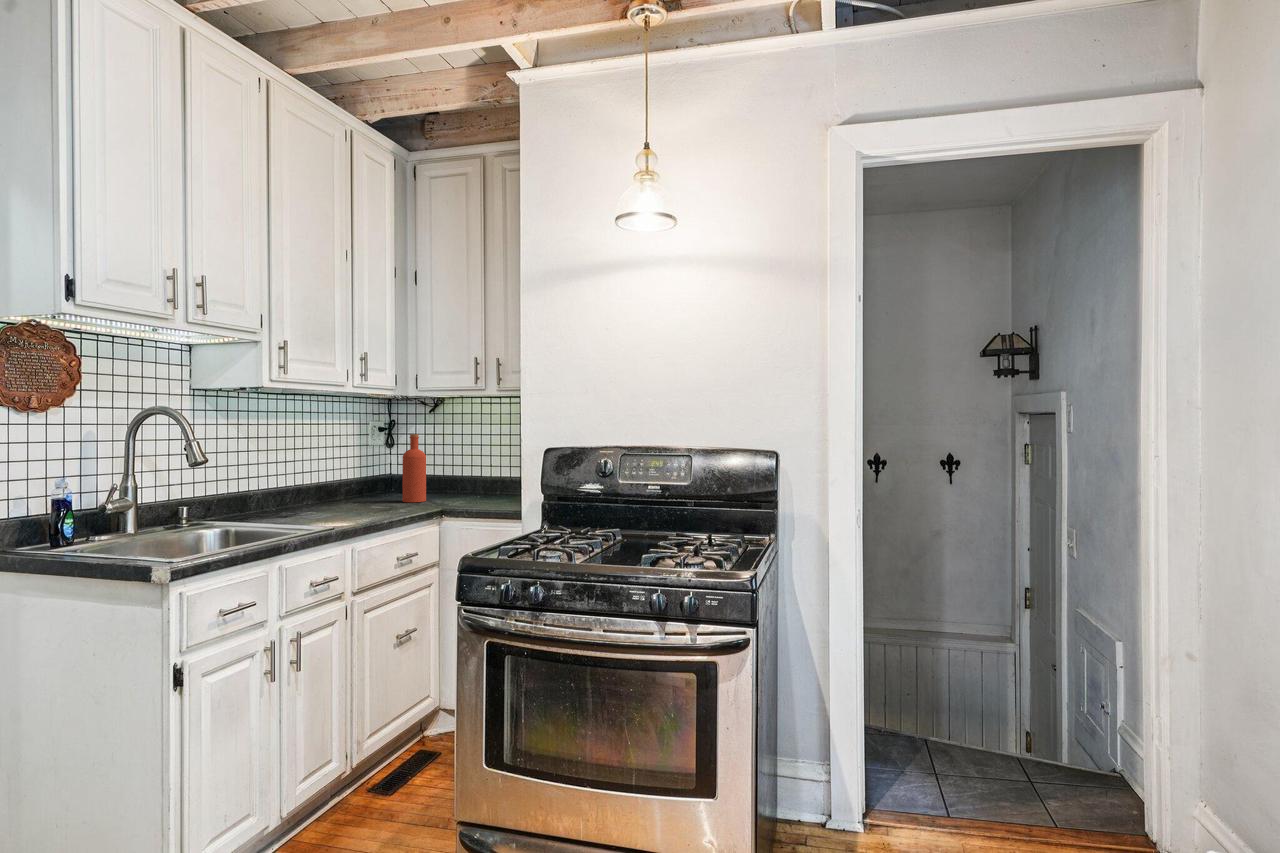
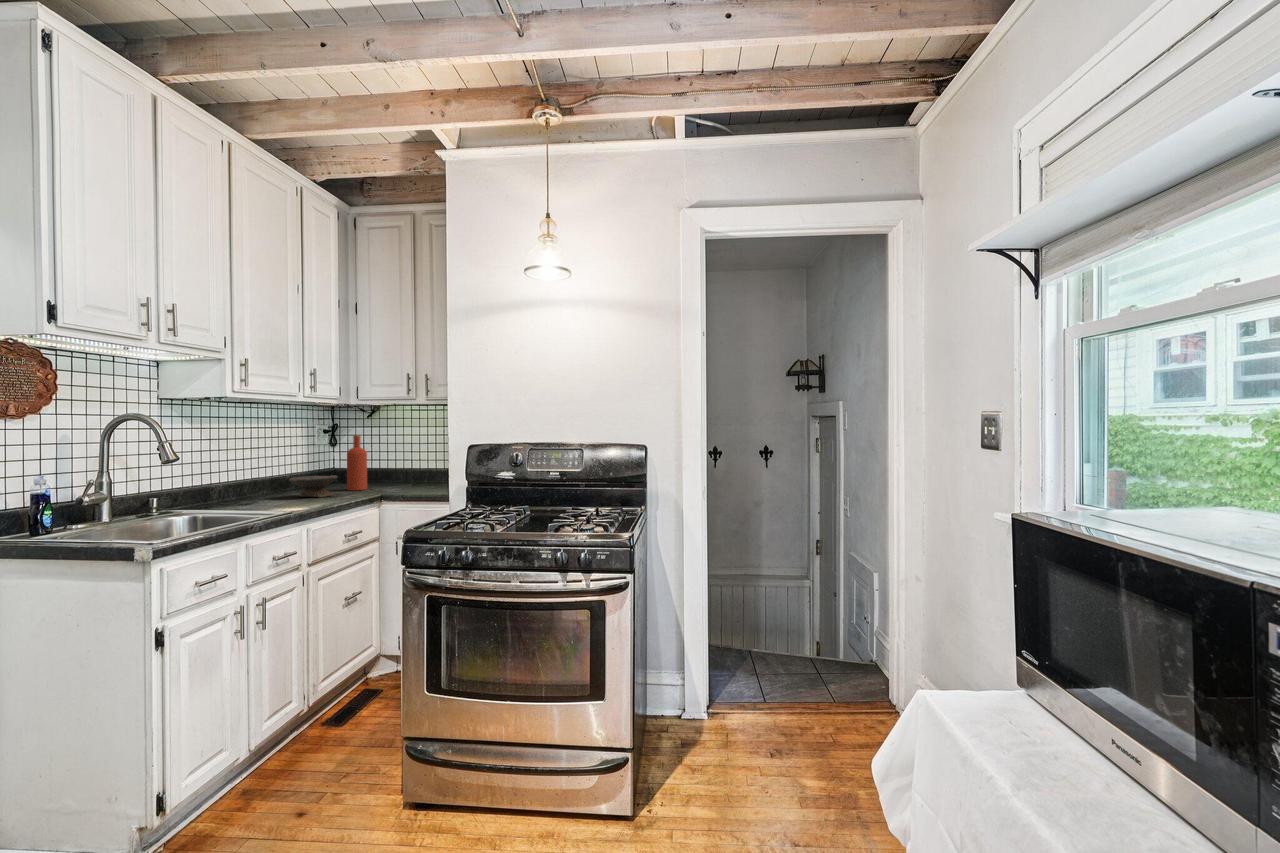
bowl: none [335,483,391,510] -> present [289,475,337,497]

